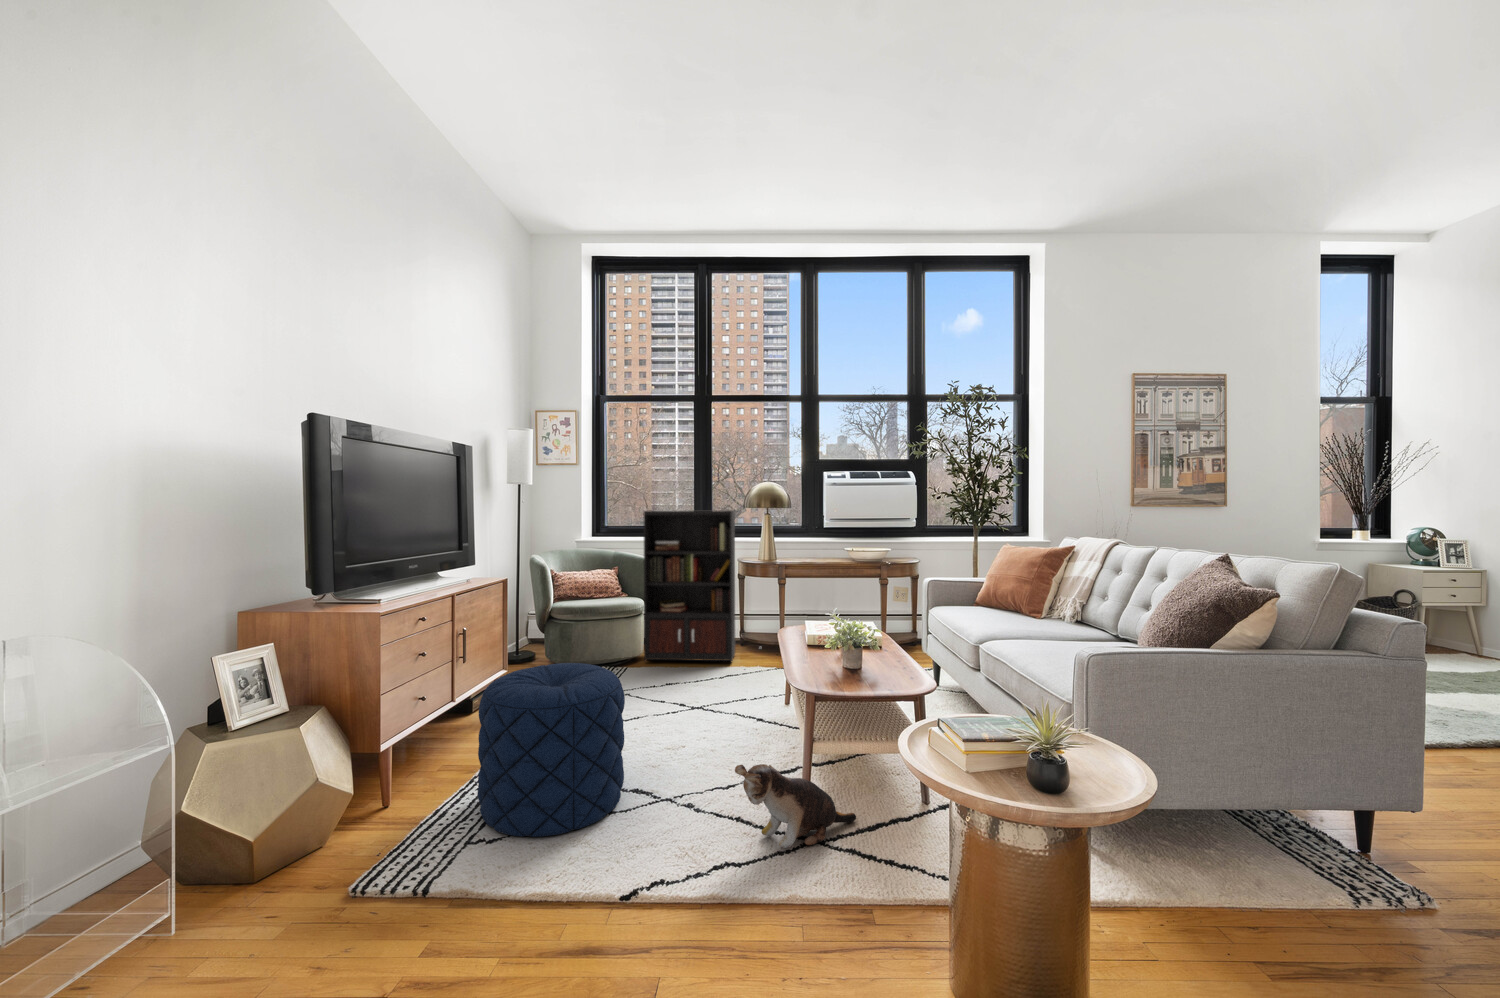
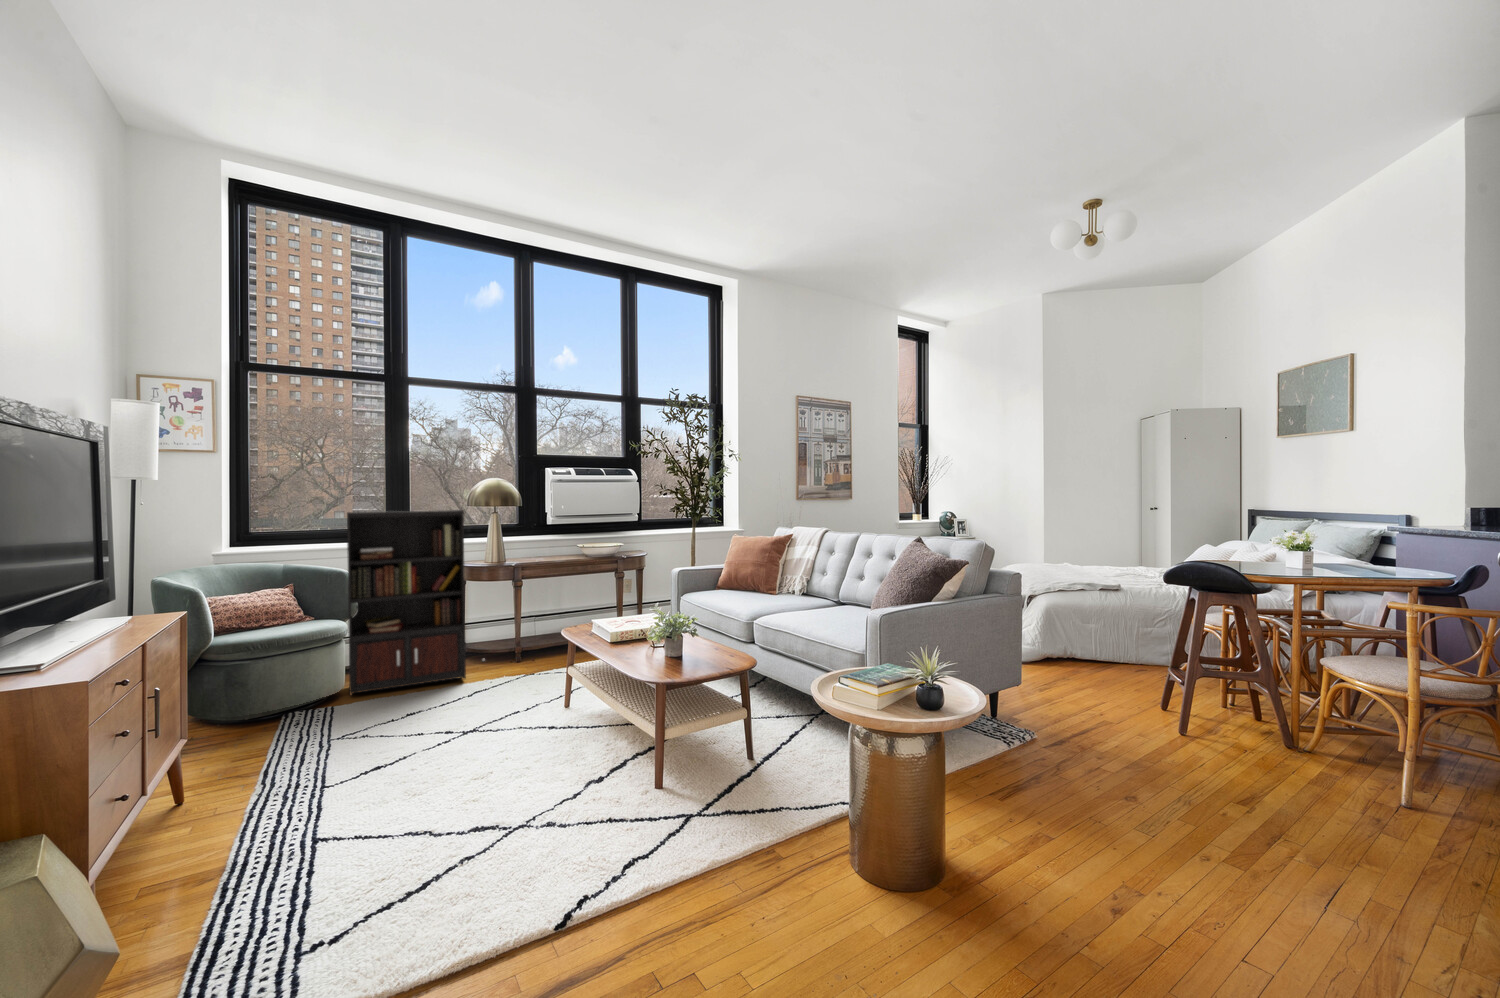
pouf: present [478,663,625,837] -> none [277,696,472,918]
plush toy: present [735,764,856,848] -> none [625,755,712,829]

